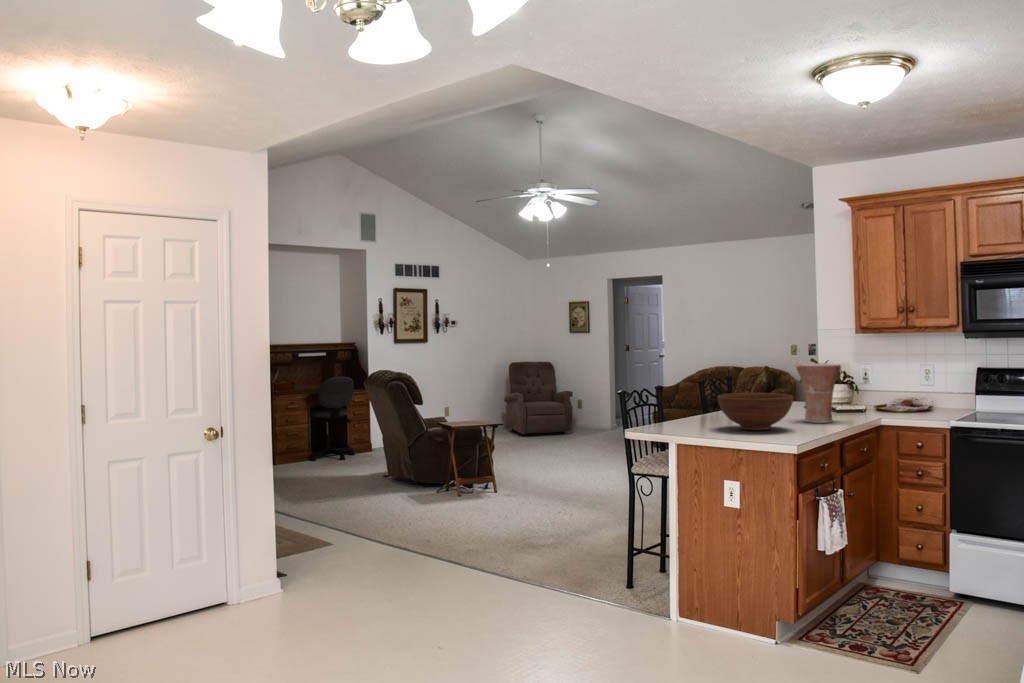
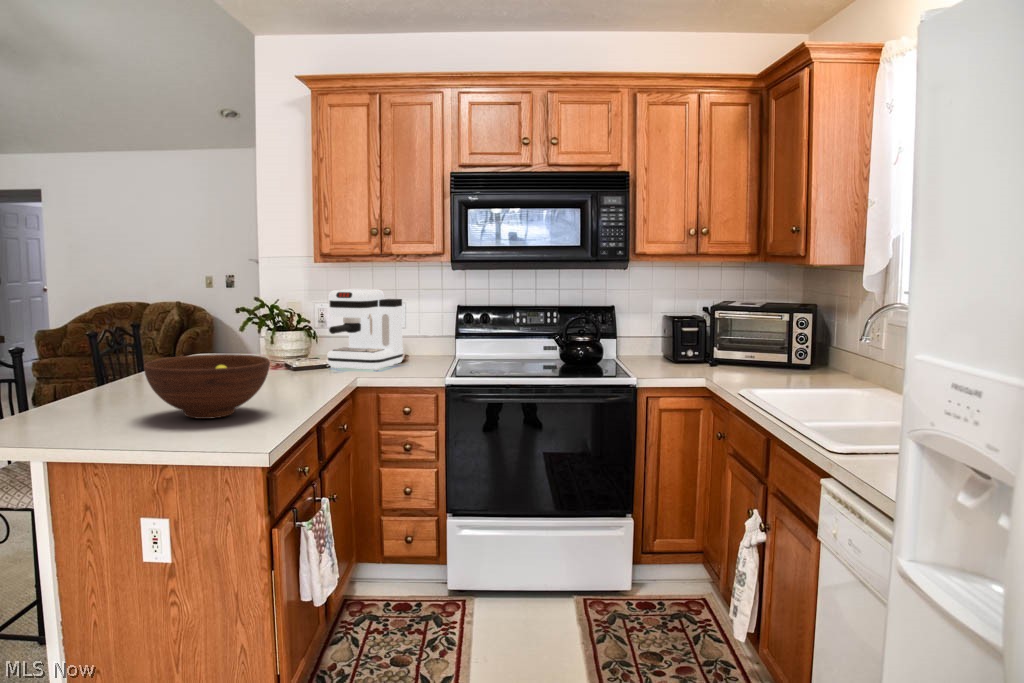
coffee maker: none [858,353,924,414] -> present [327,289,403,371]
vase: present [795,363,841,423] -> none [257,305,323,394]

